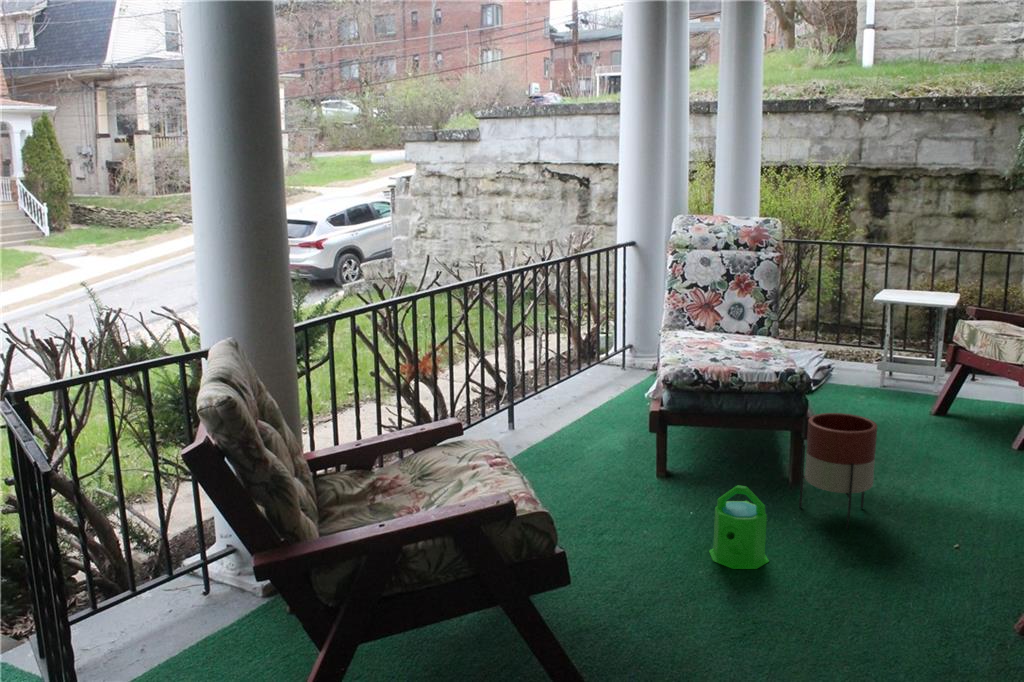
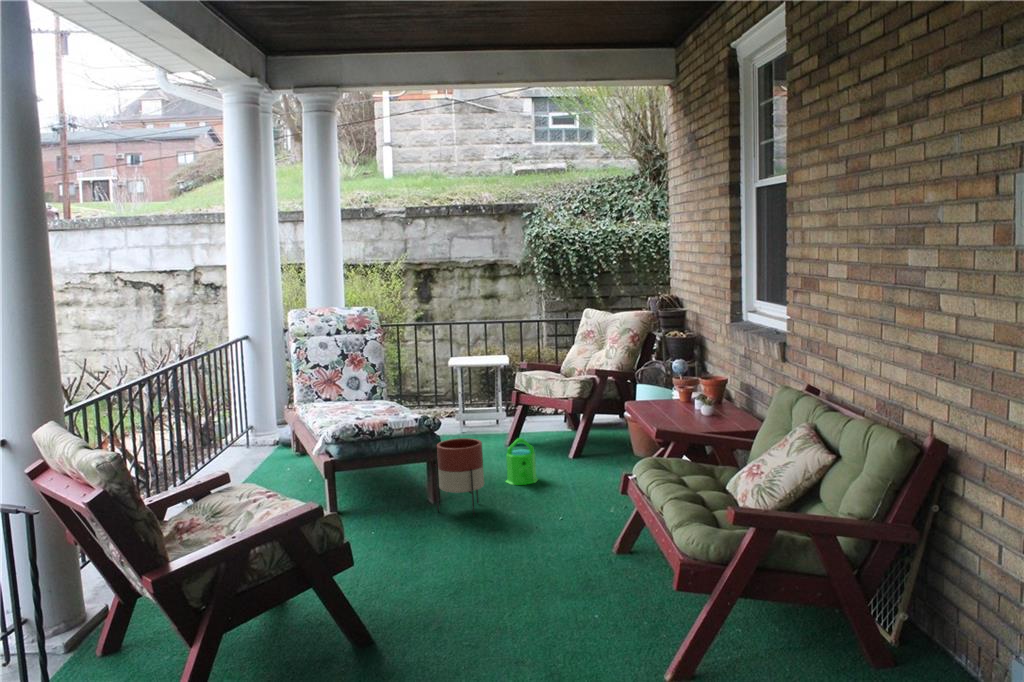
watering can: present [709,485,769,569] -> present [506,438,538,485]

